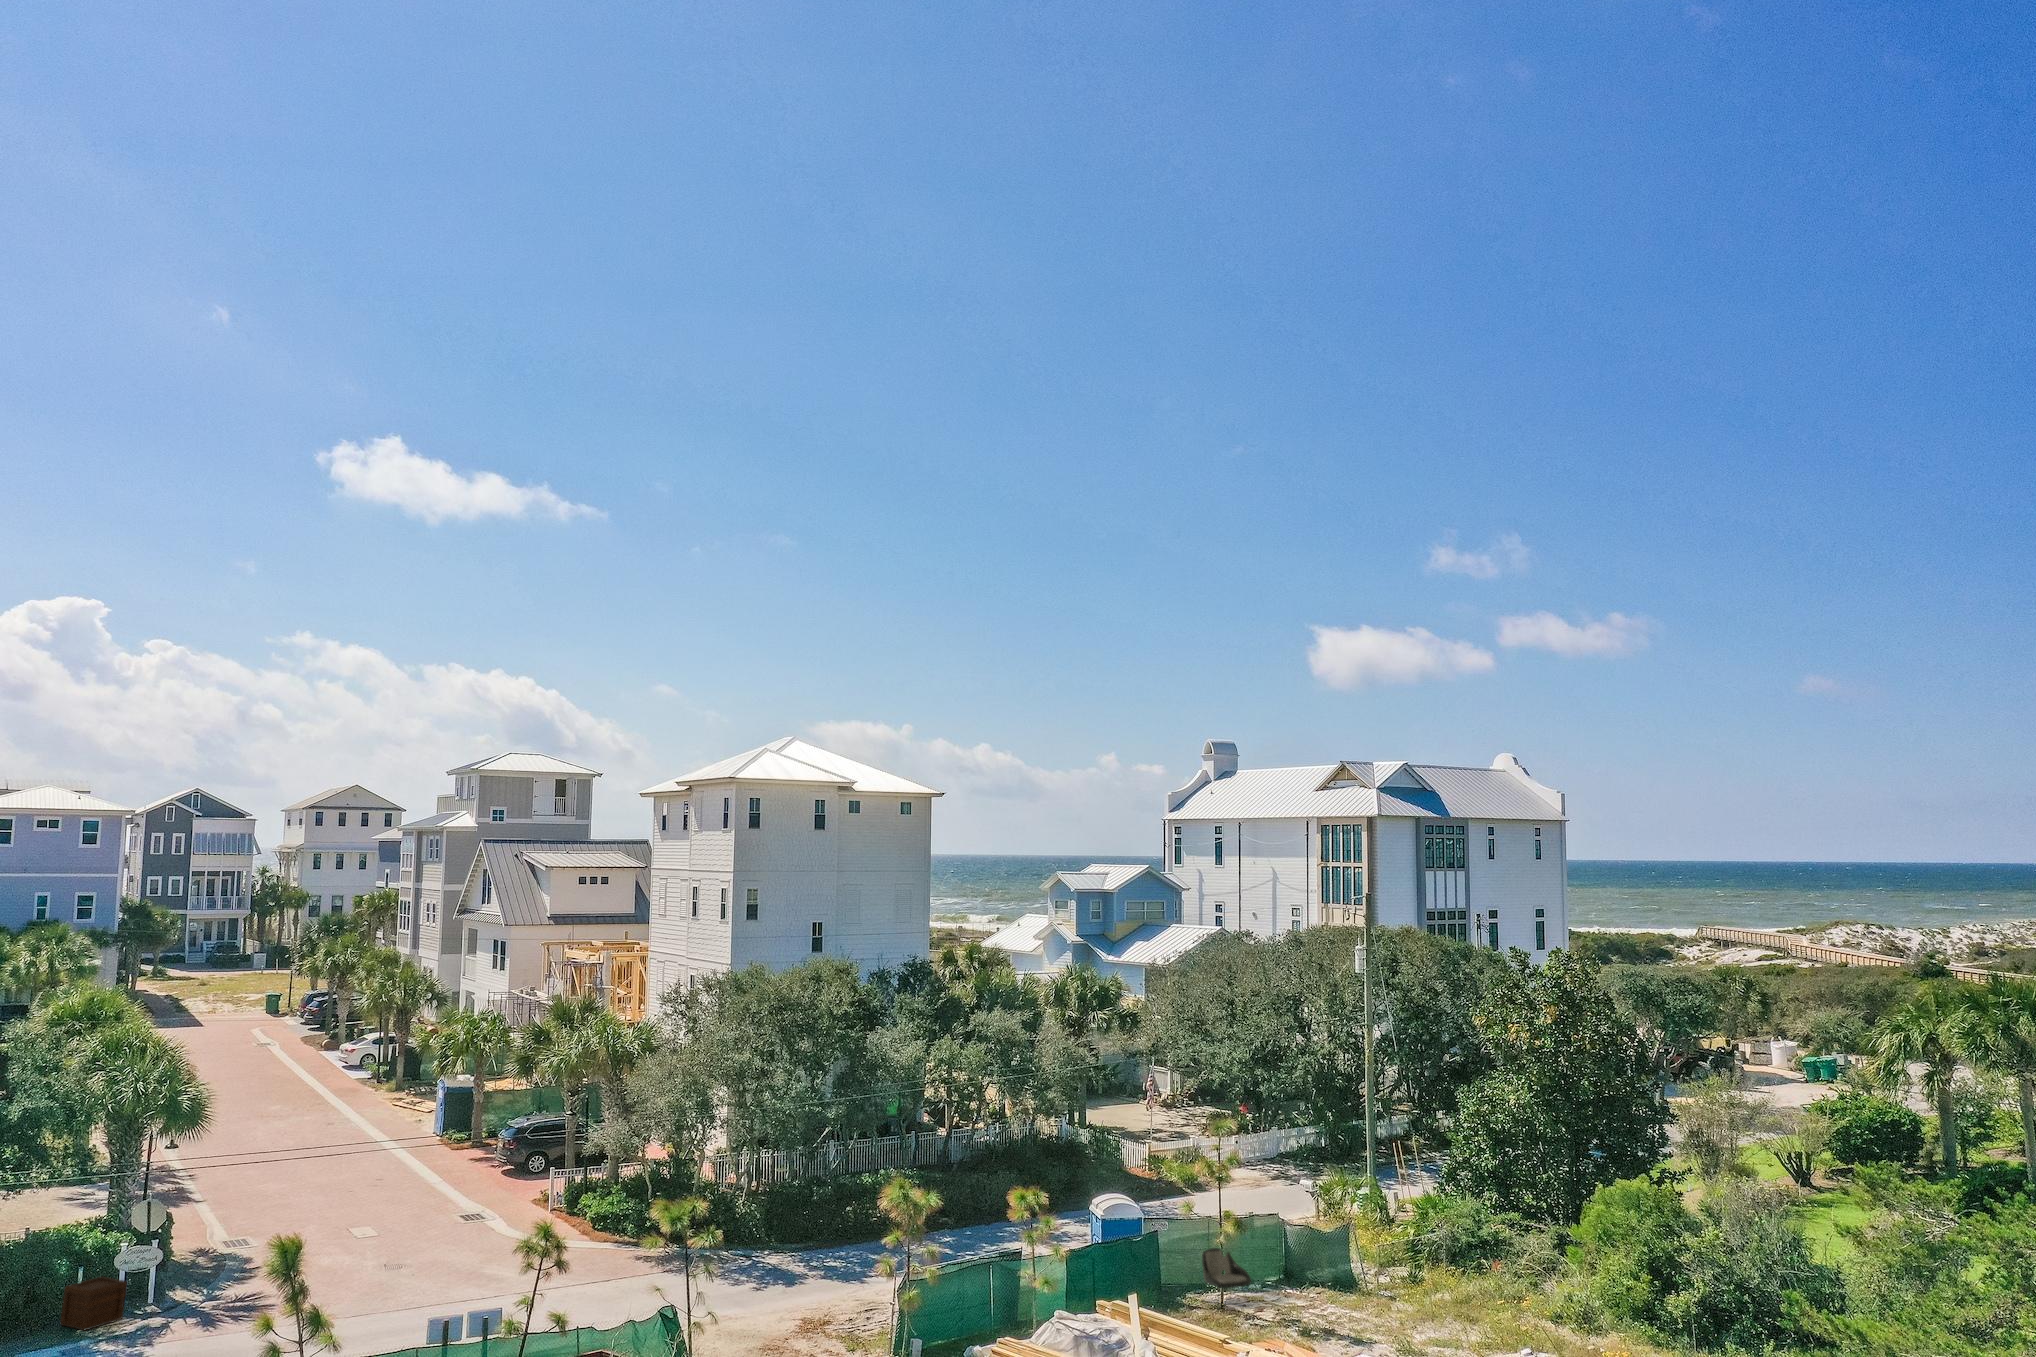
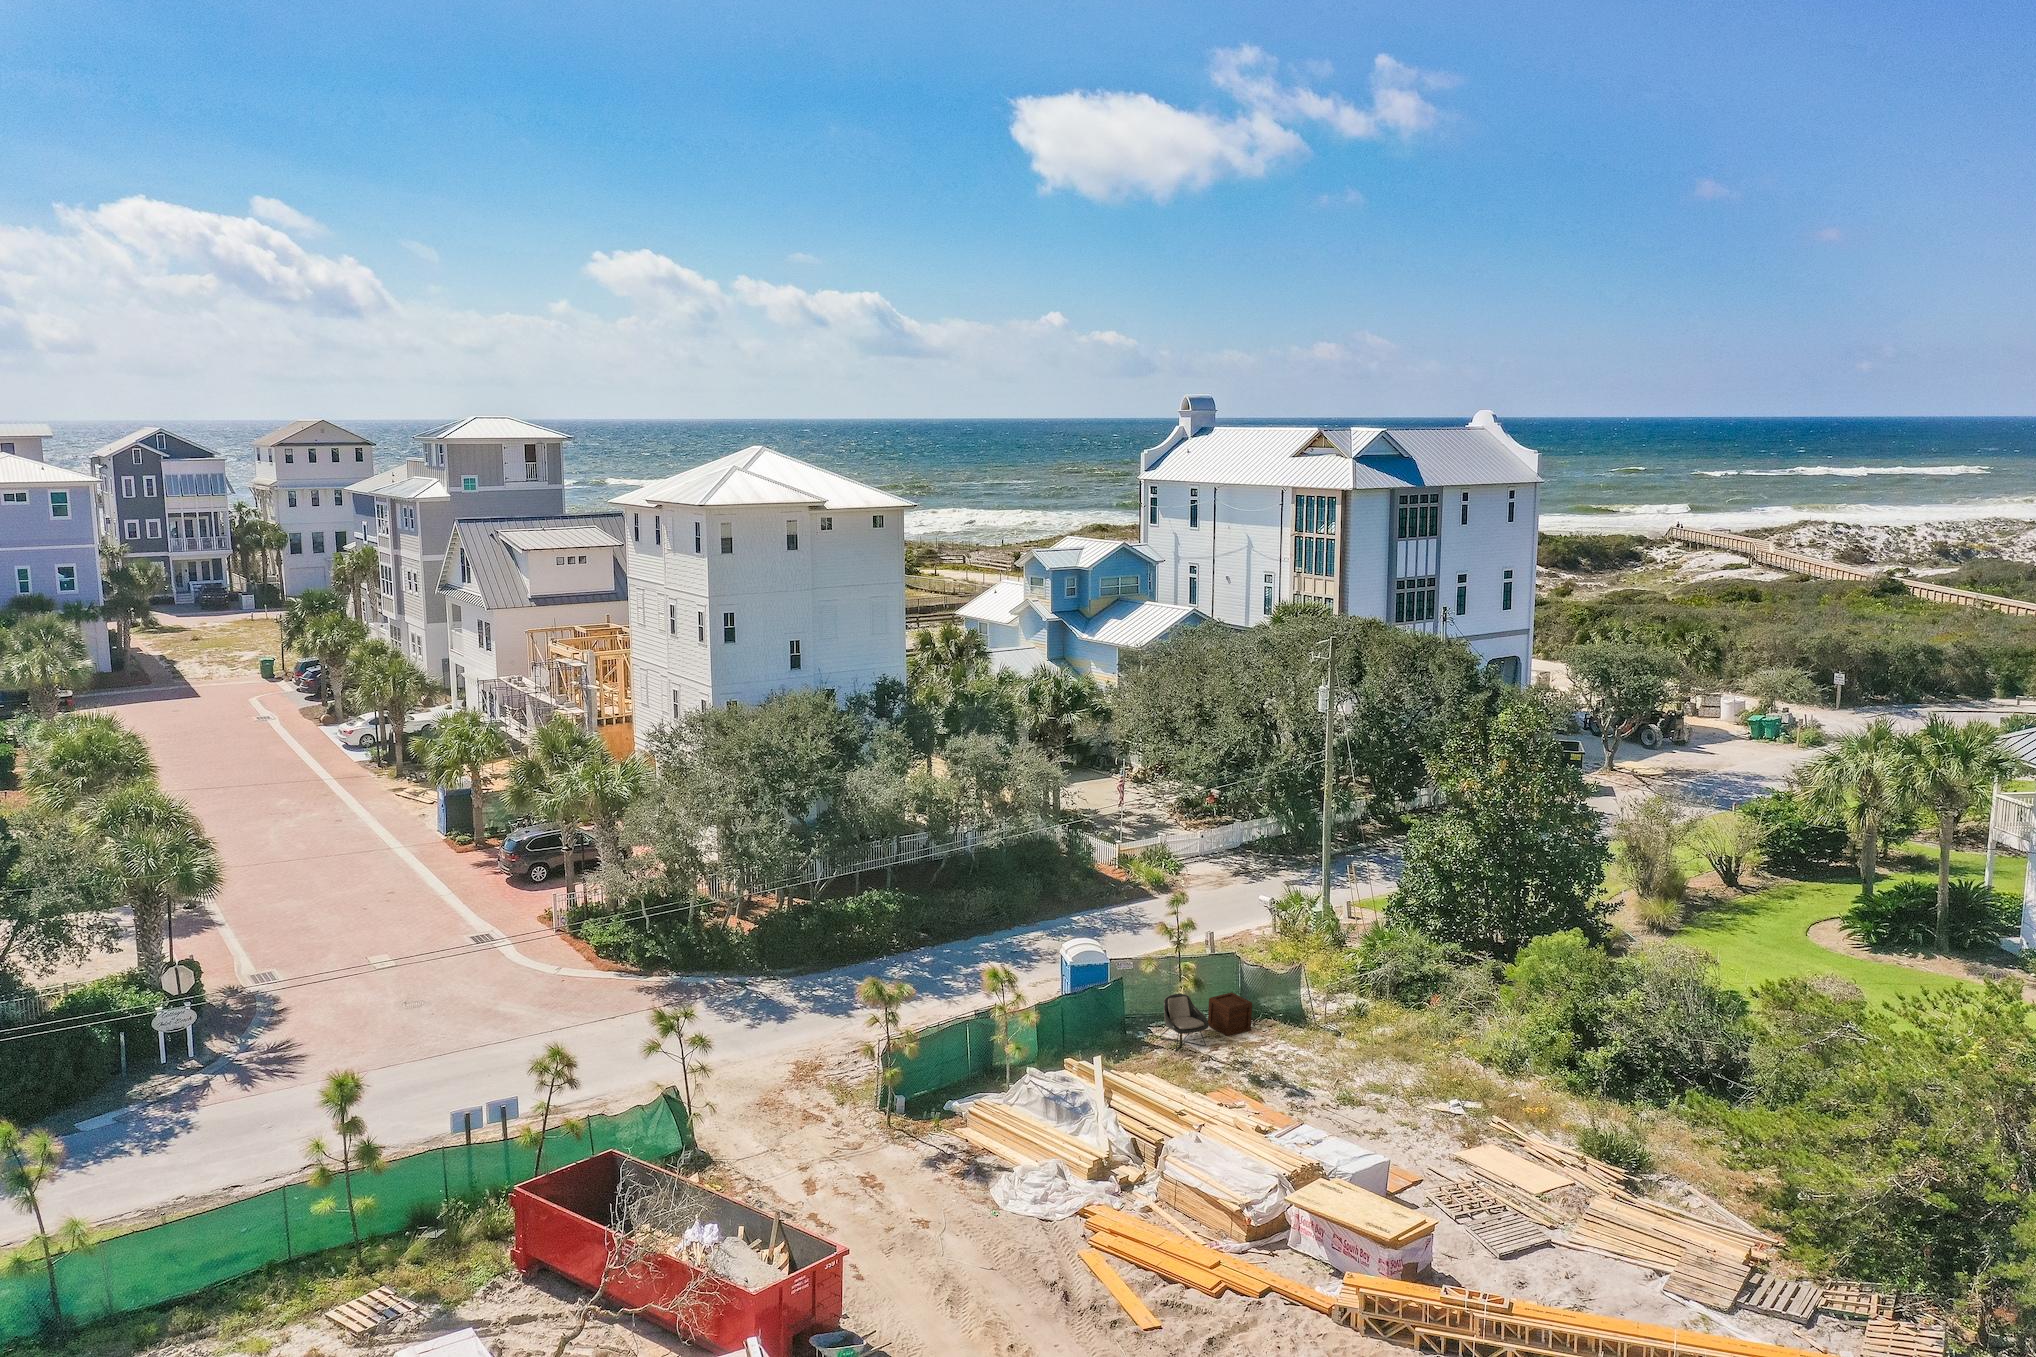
wooden crate: present [60,1277,127,1330] -> present [1208,992,1252,1036]

